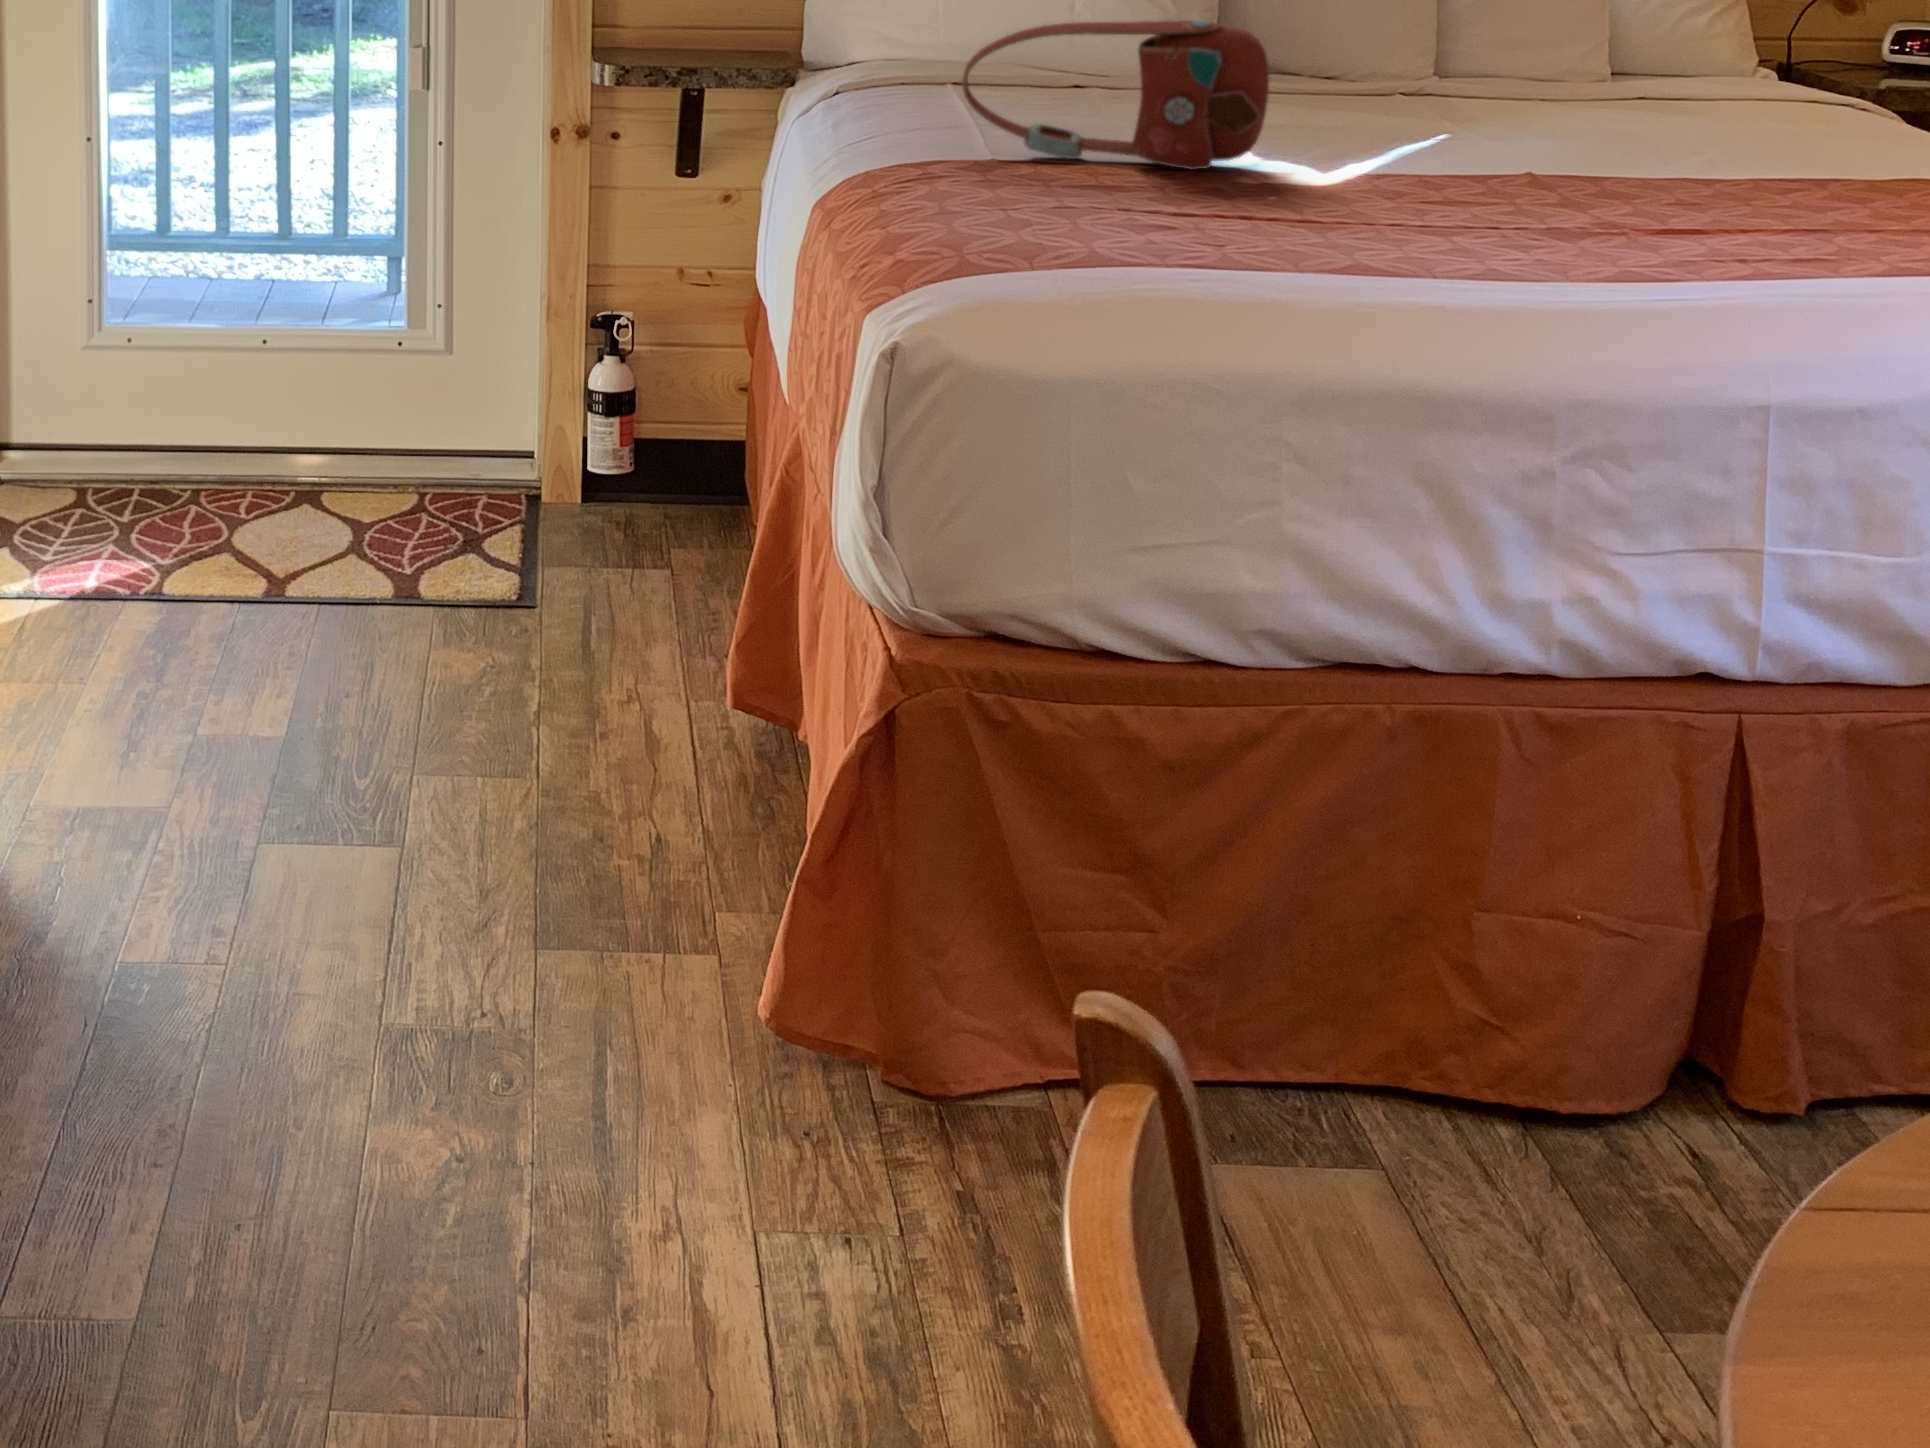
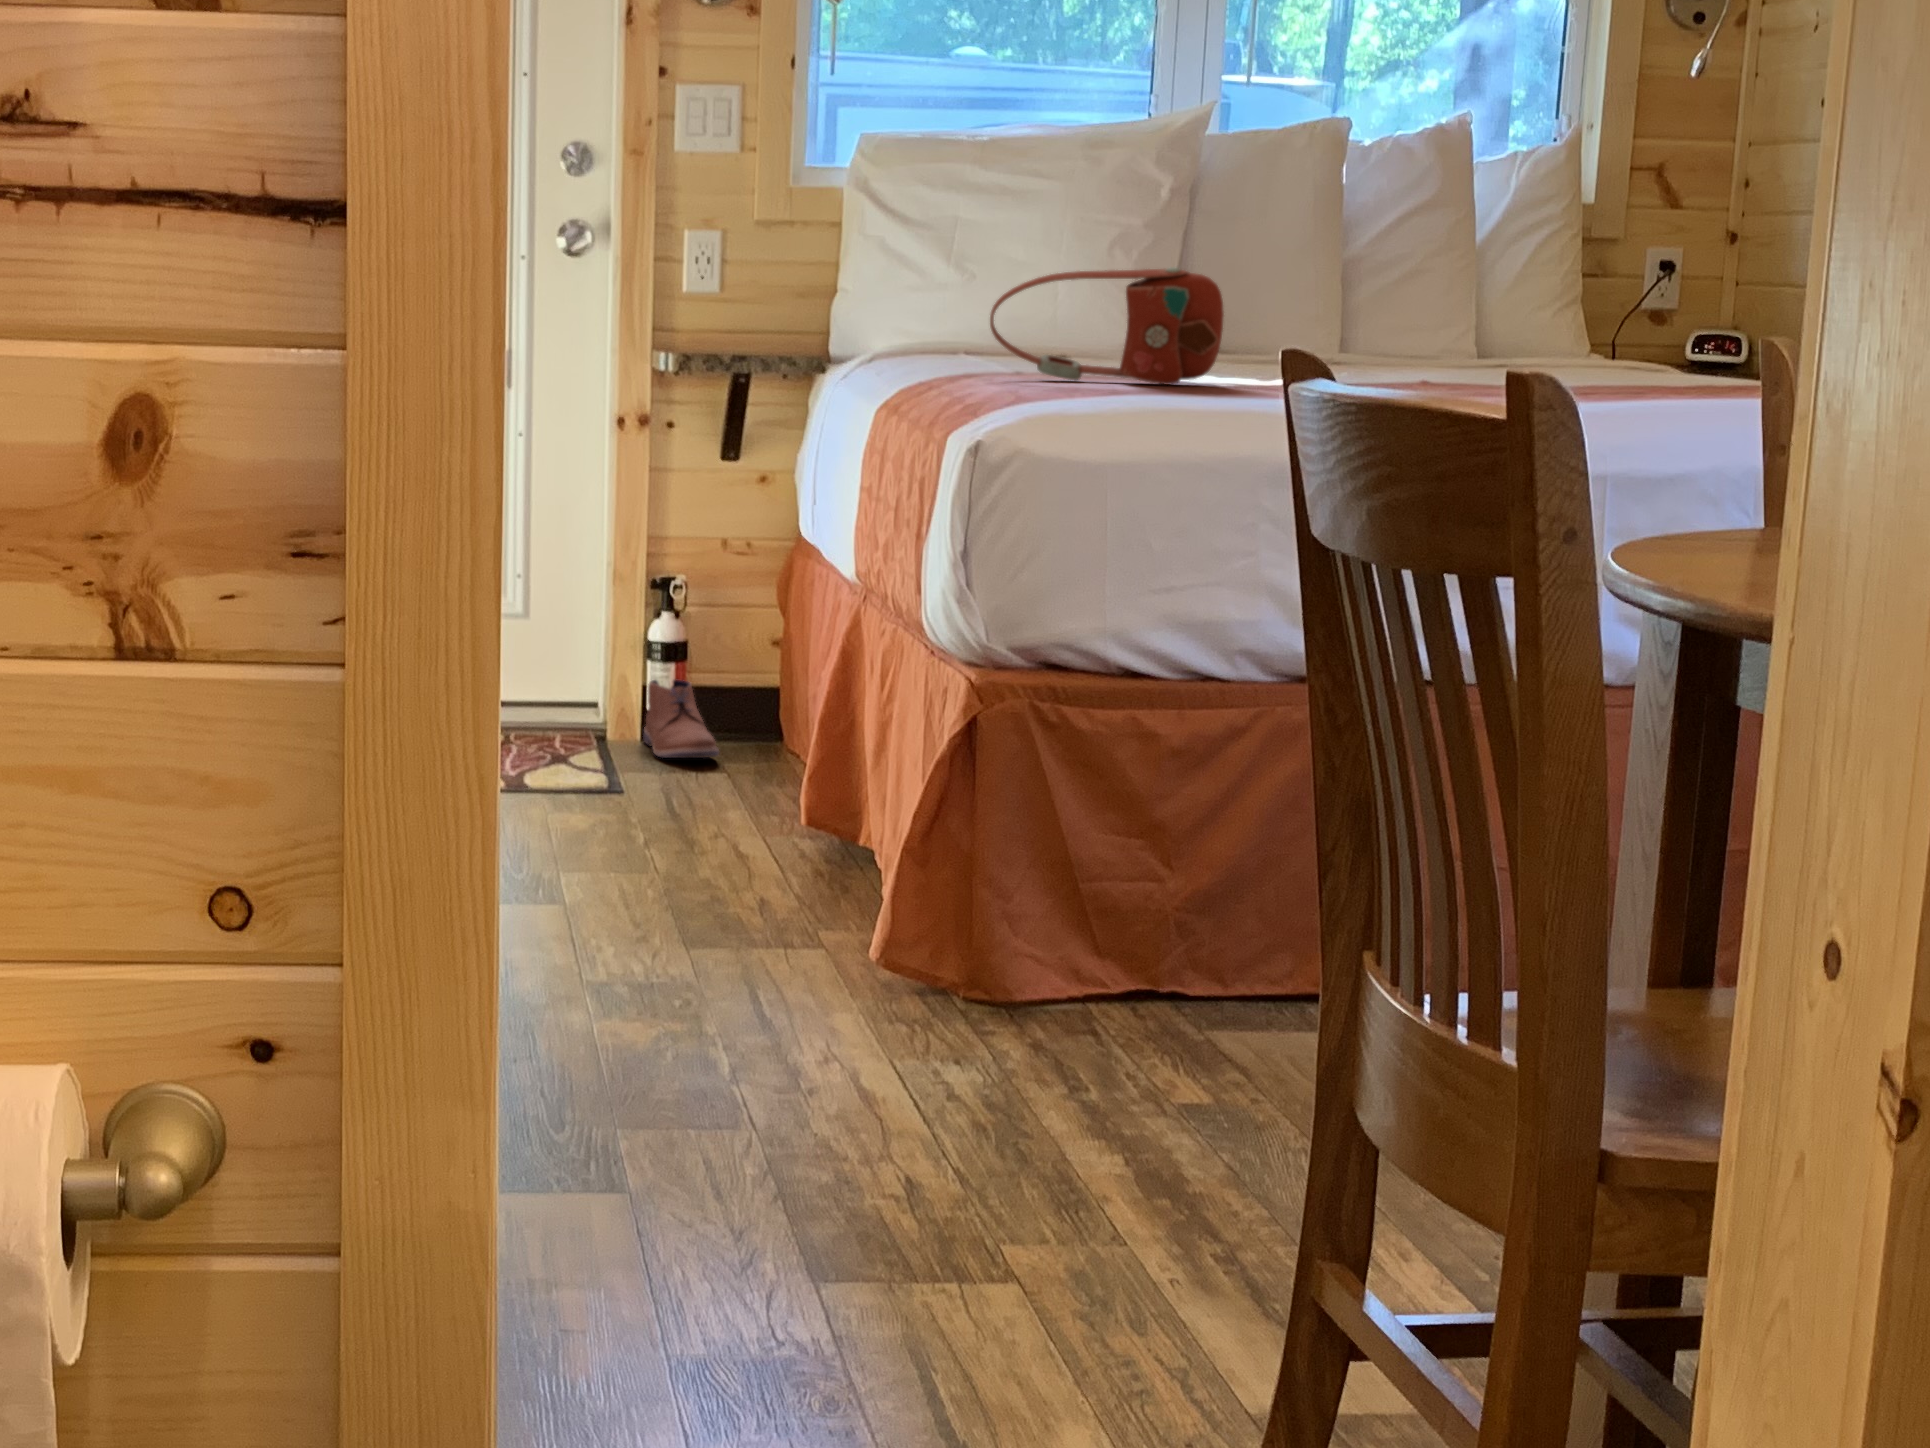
shoe: none [581,430,662,545] -> present [643,680,719,758]

